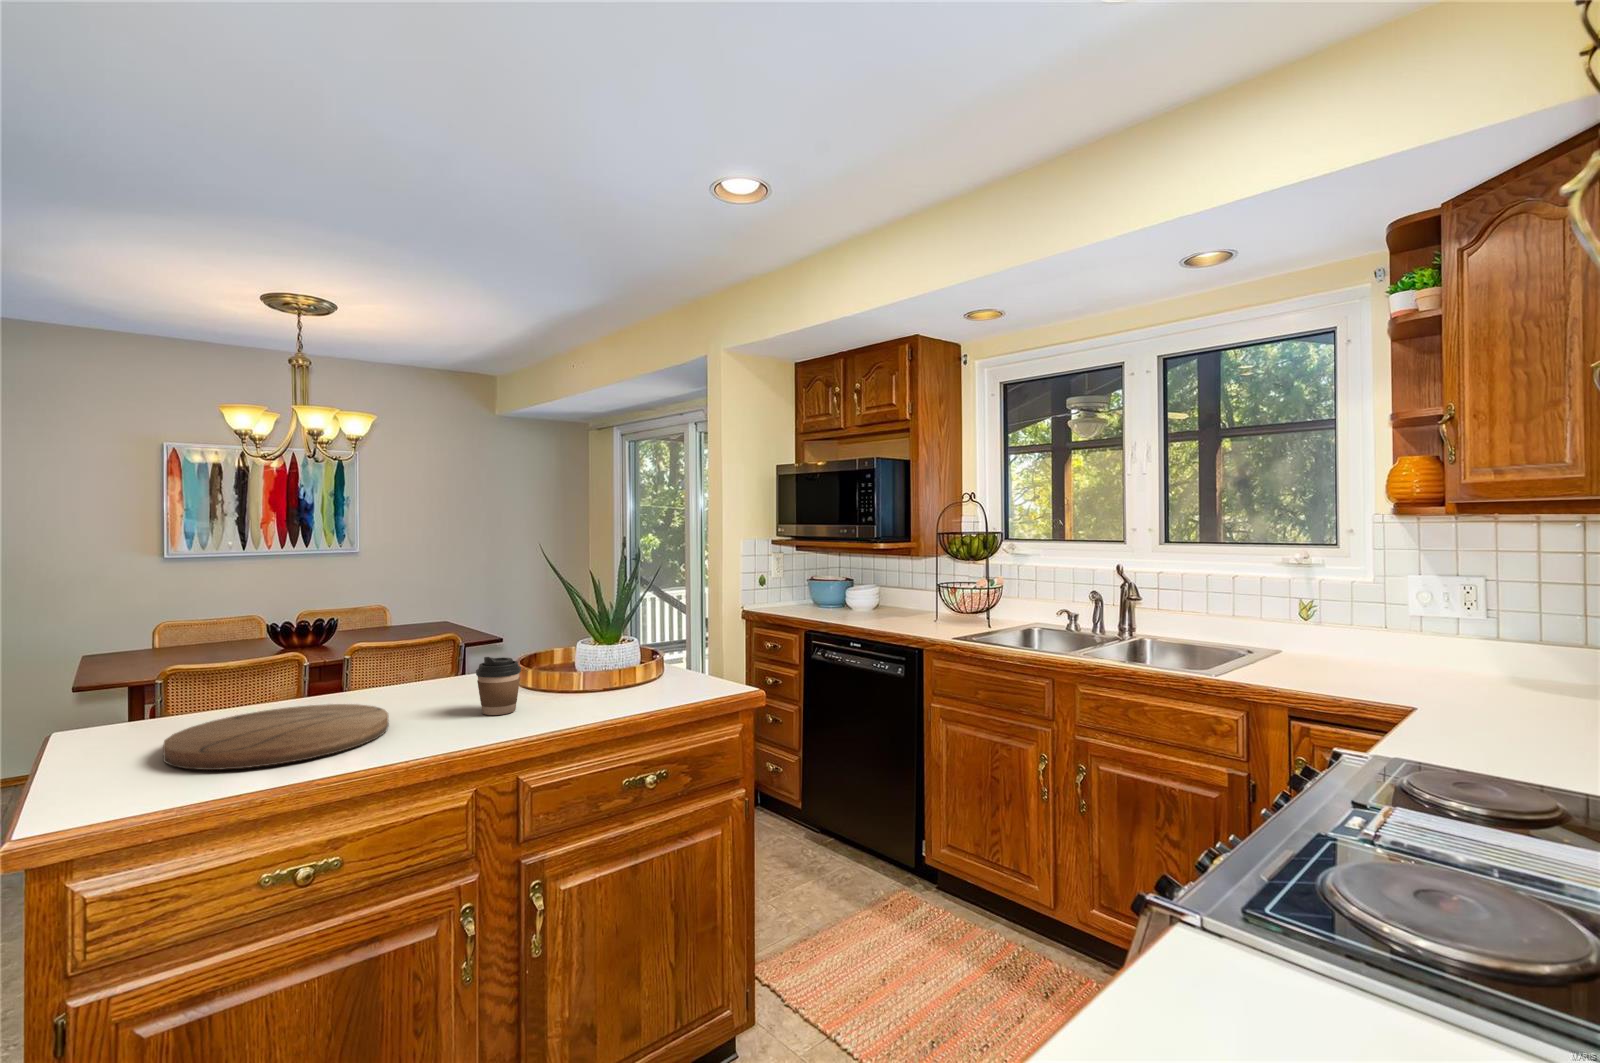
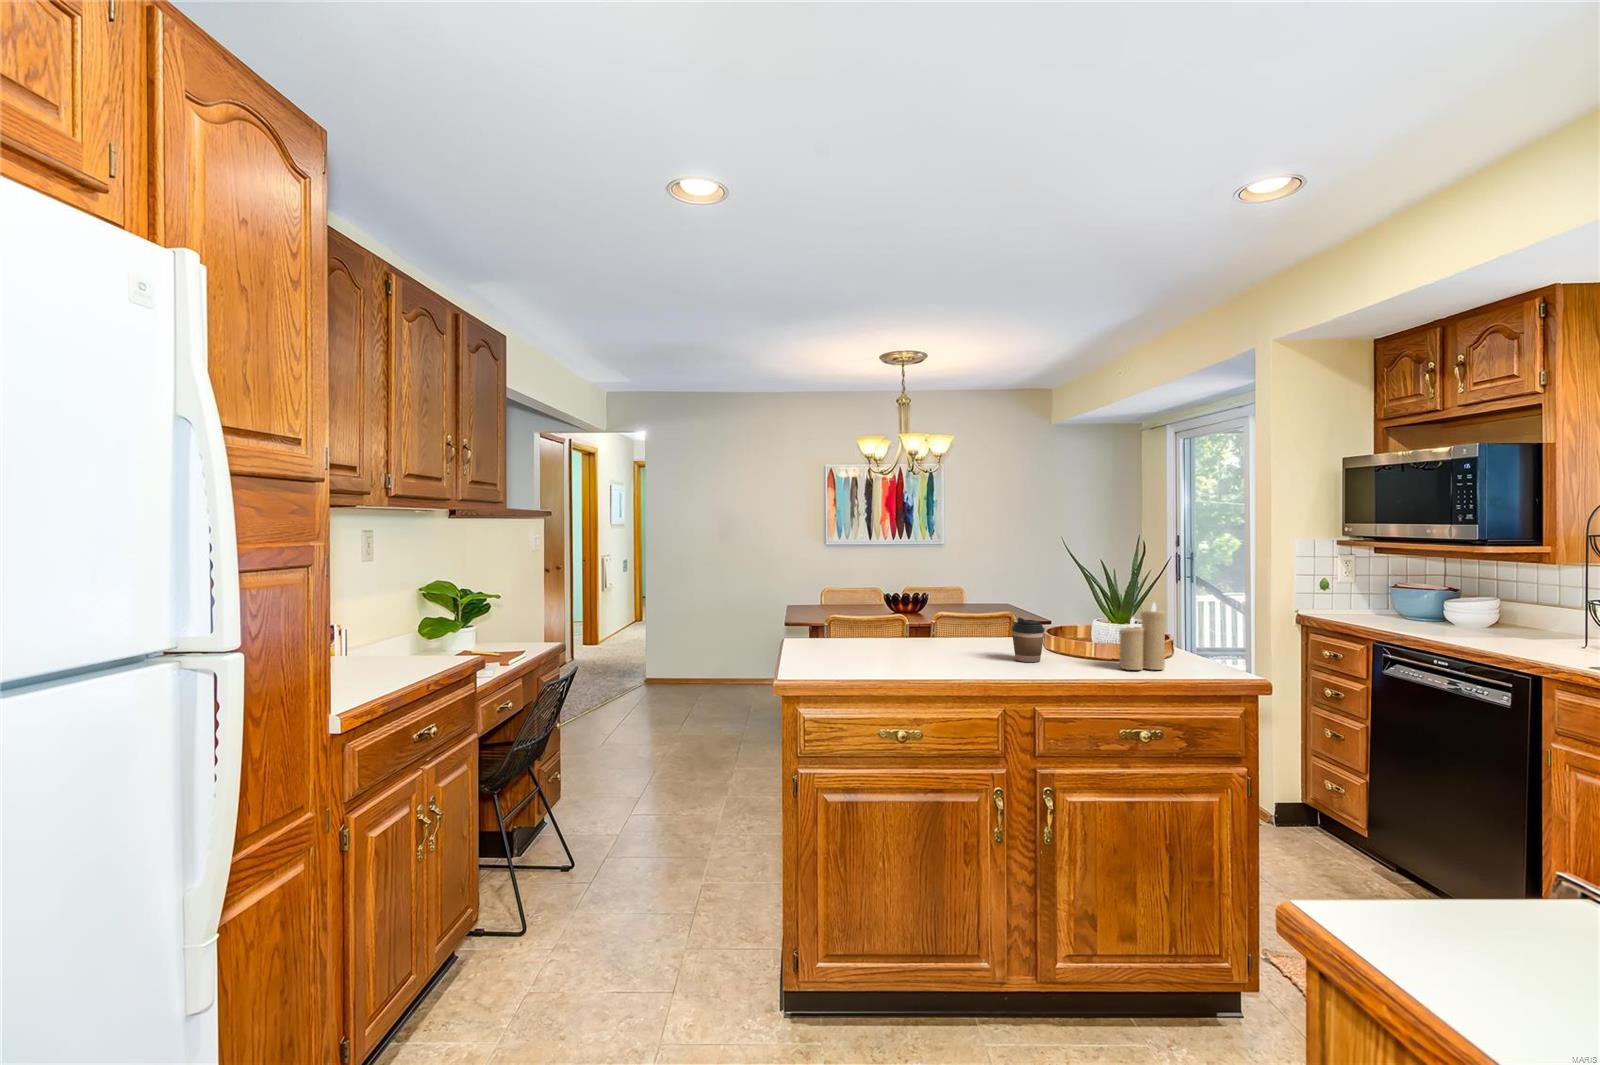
candle: none [613,621,662,705] -> present [1119,603,1166,670]
cutting board: present [163,704,389,770] -> none [833,638,953,667]

